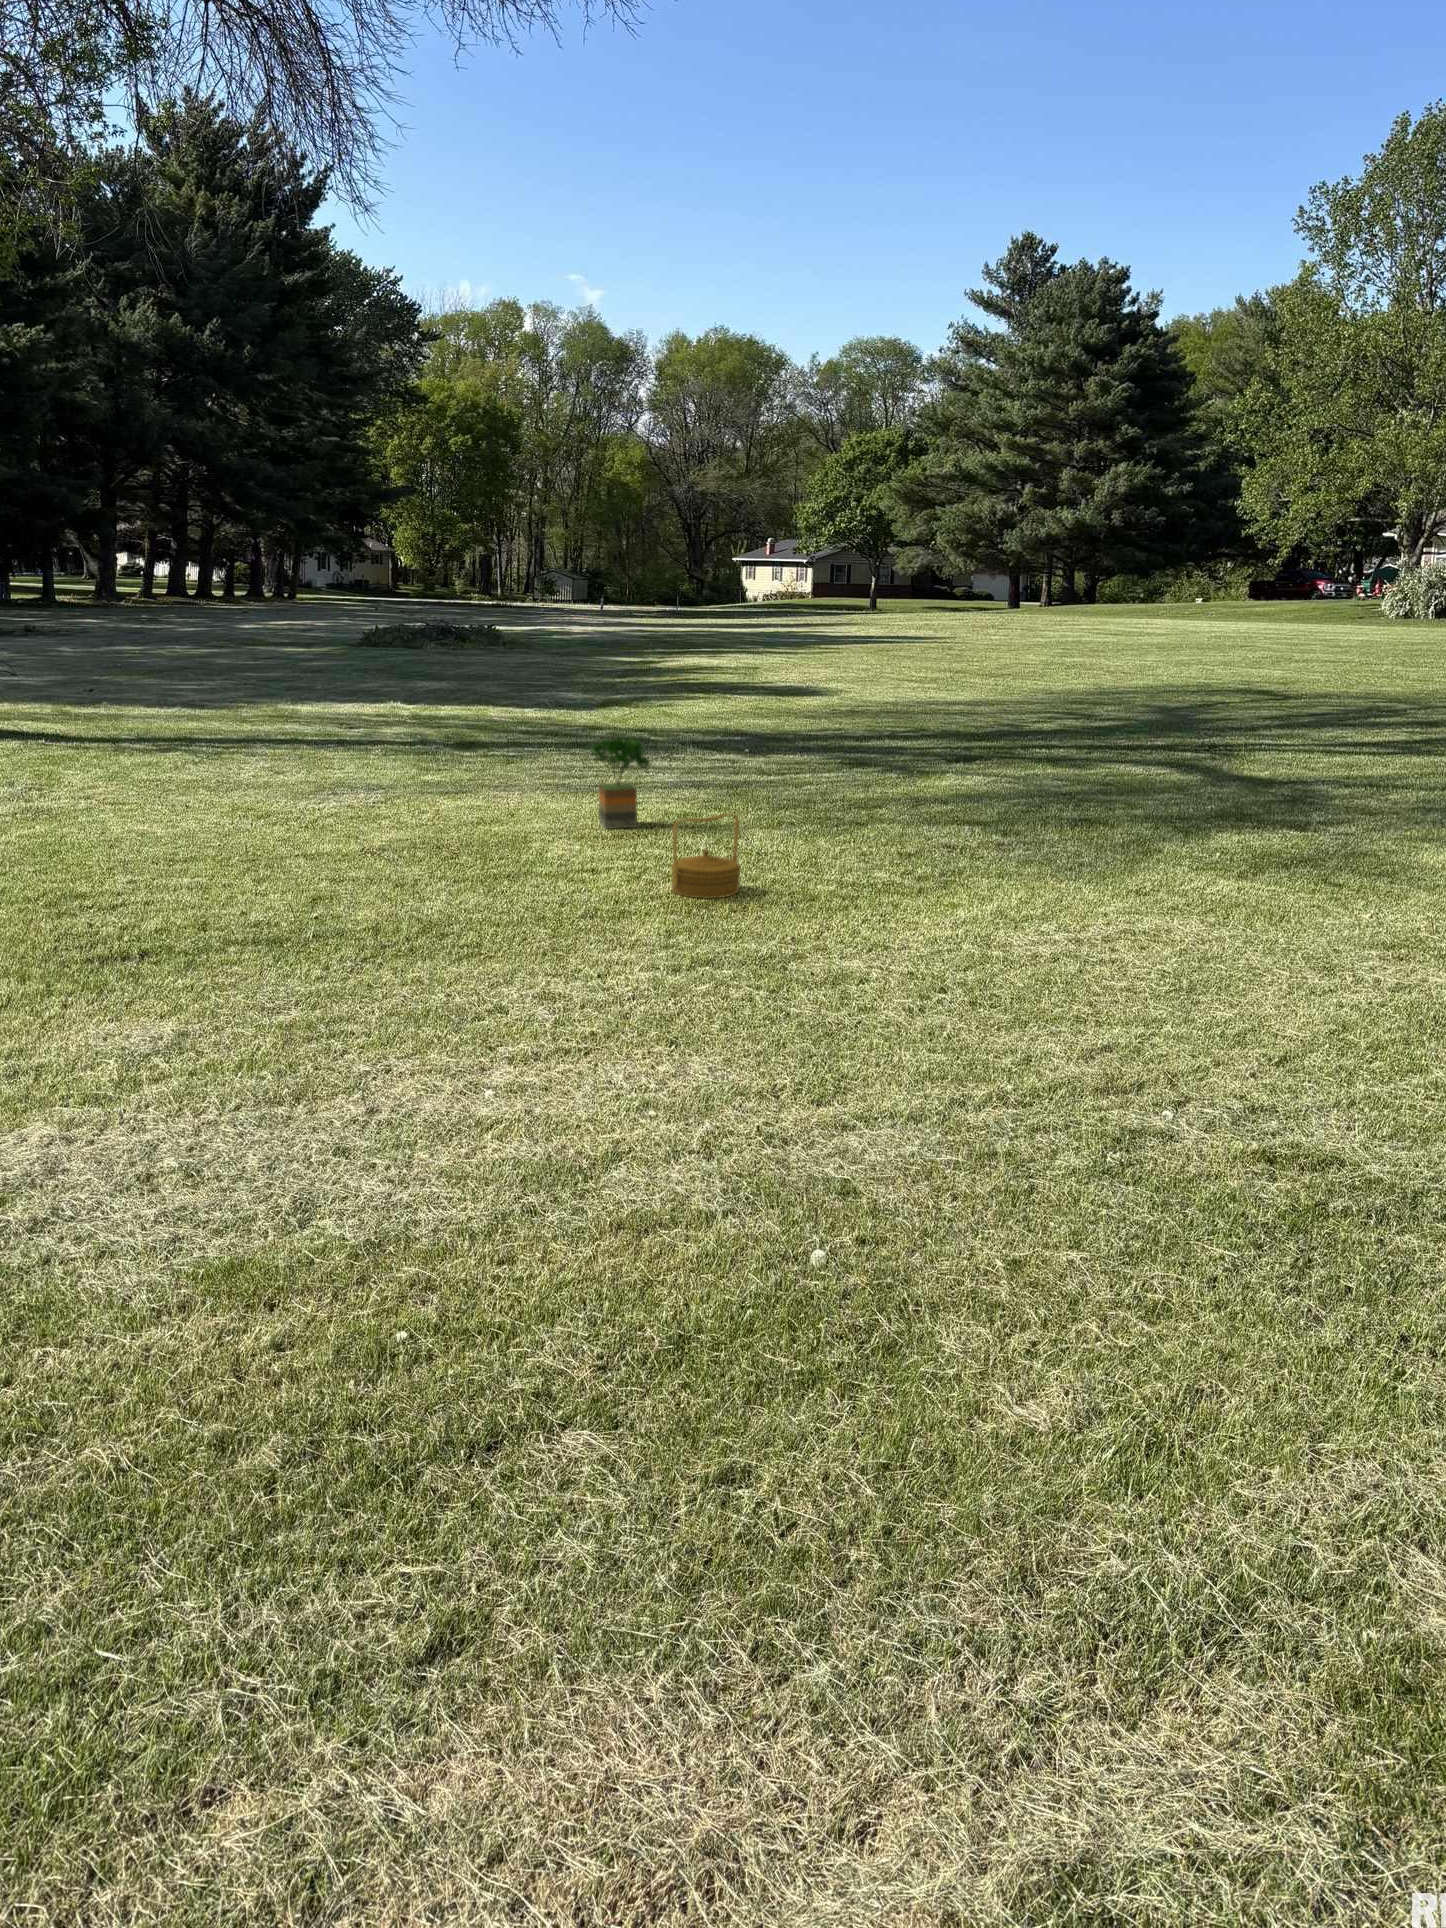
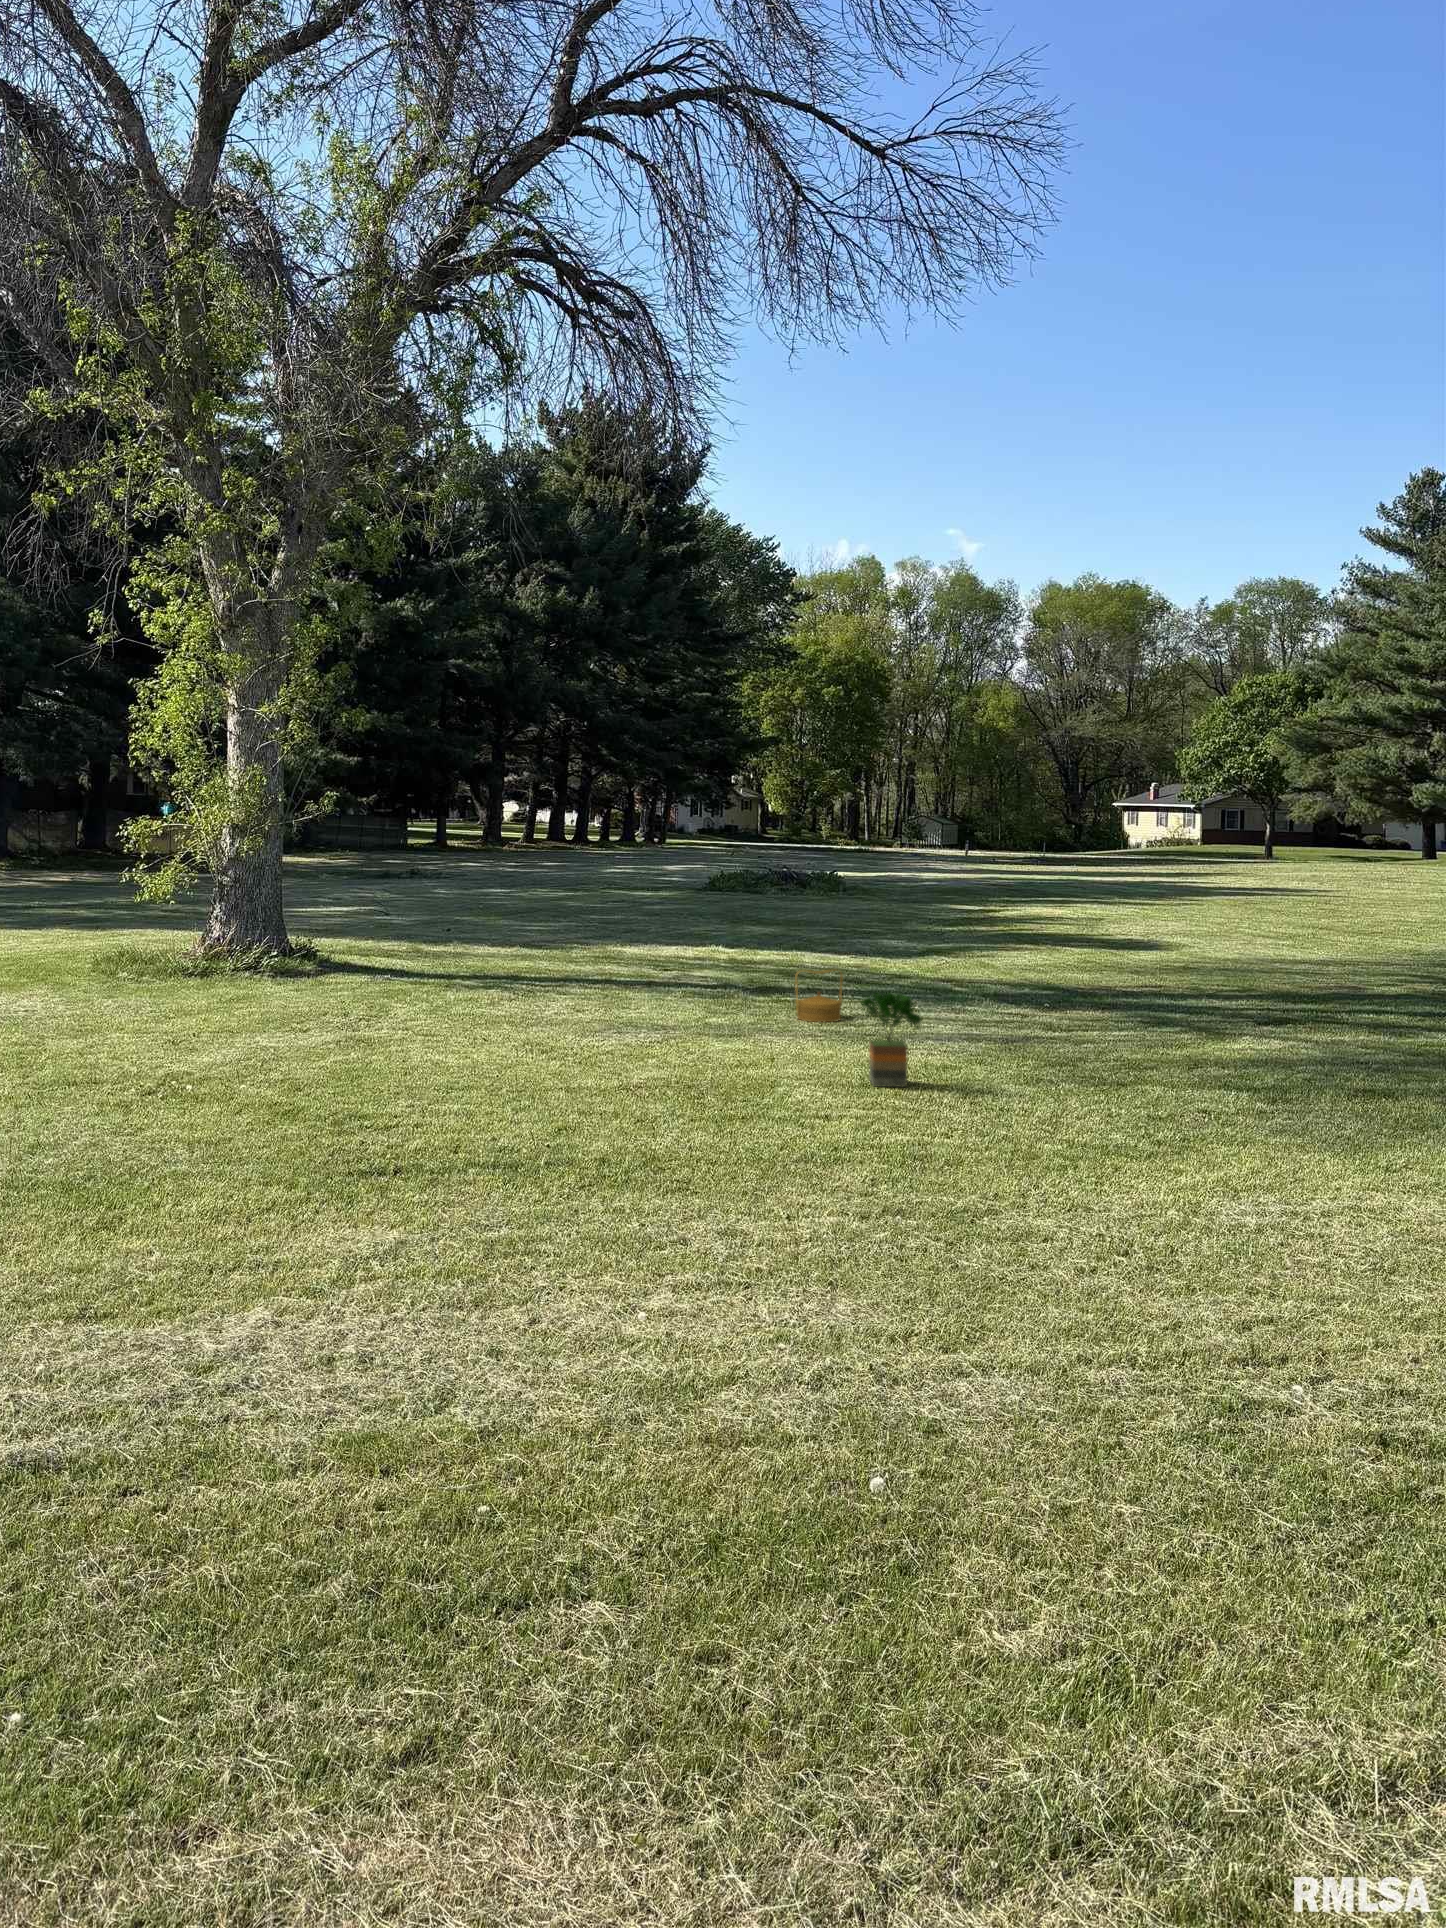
basket: present [671,813,741,898] -> present [795,970,843,1022]

